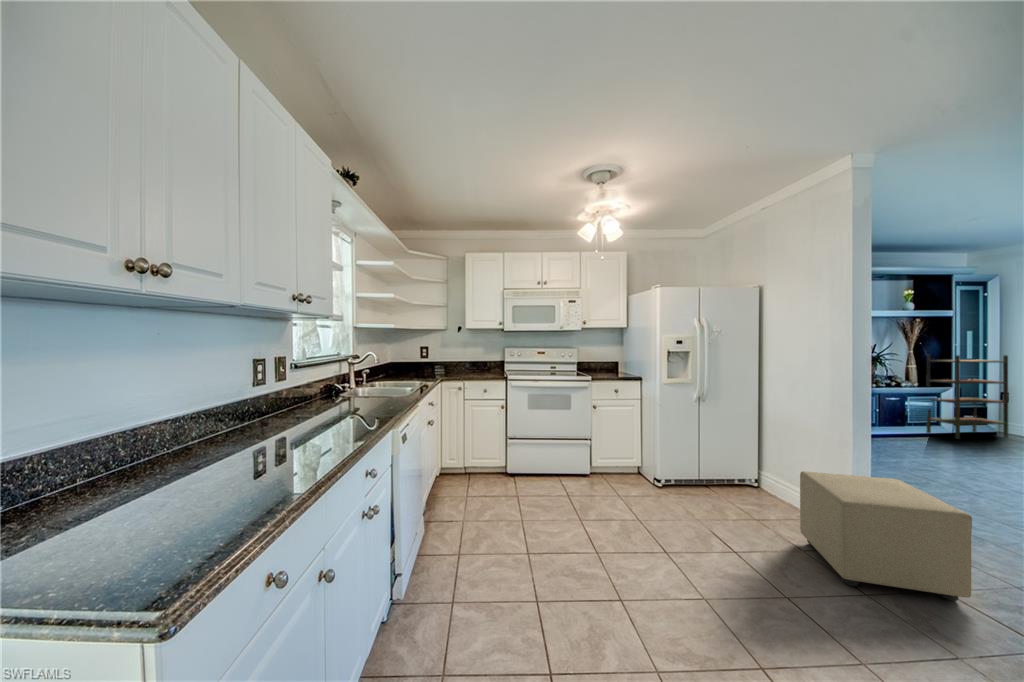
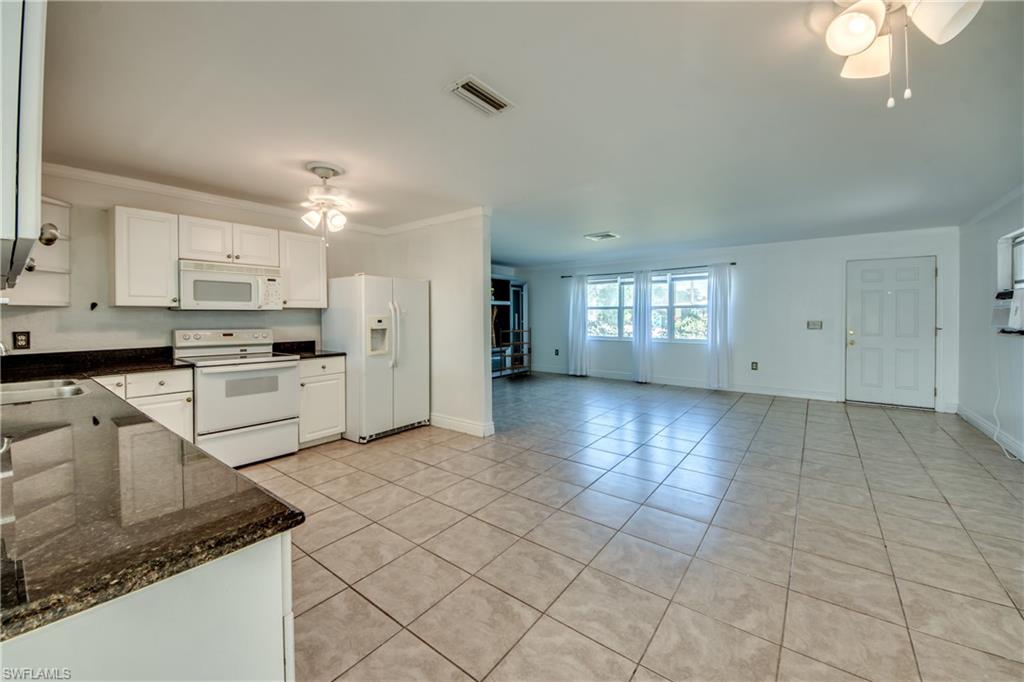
ottoman: present [800,471,972,601] -> none [463,398,533,457]

